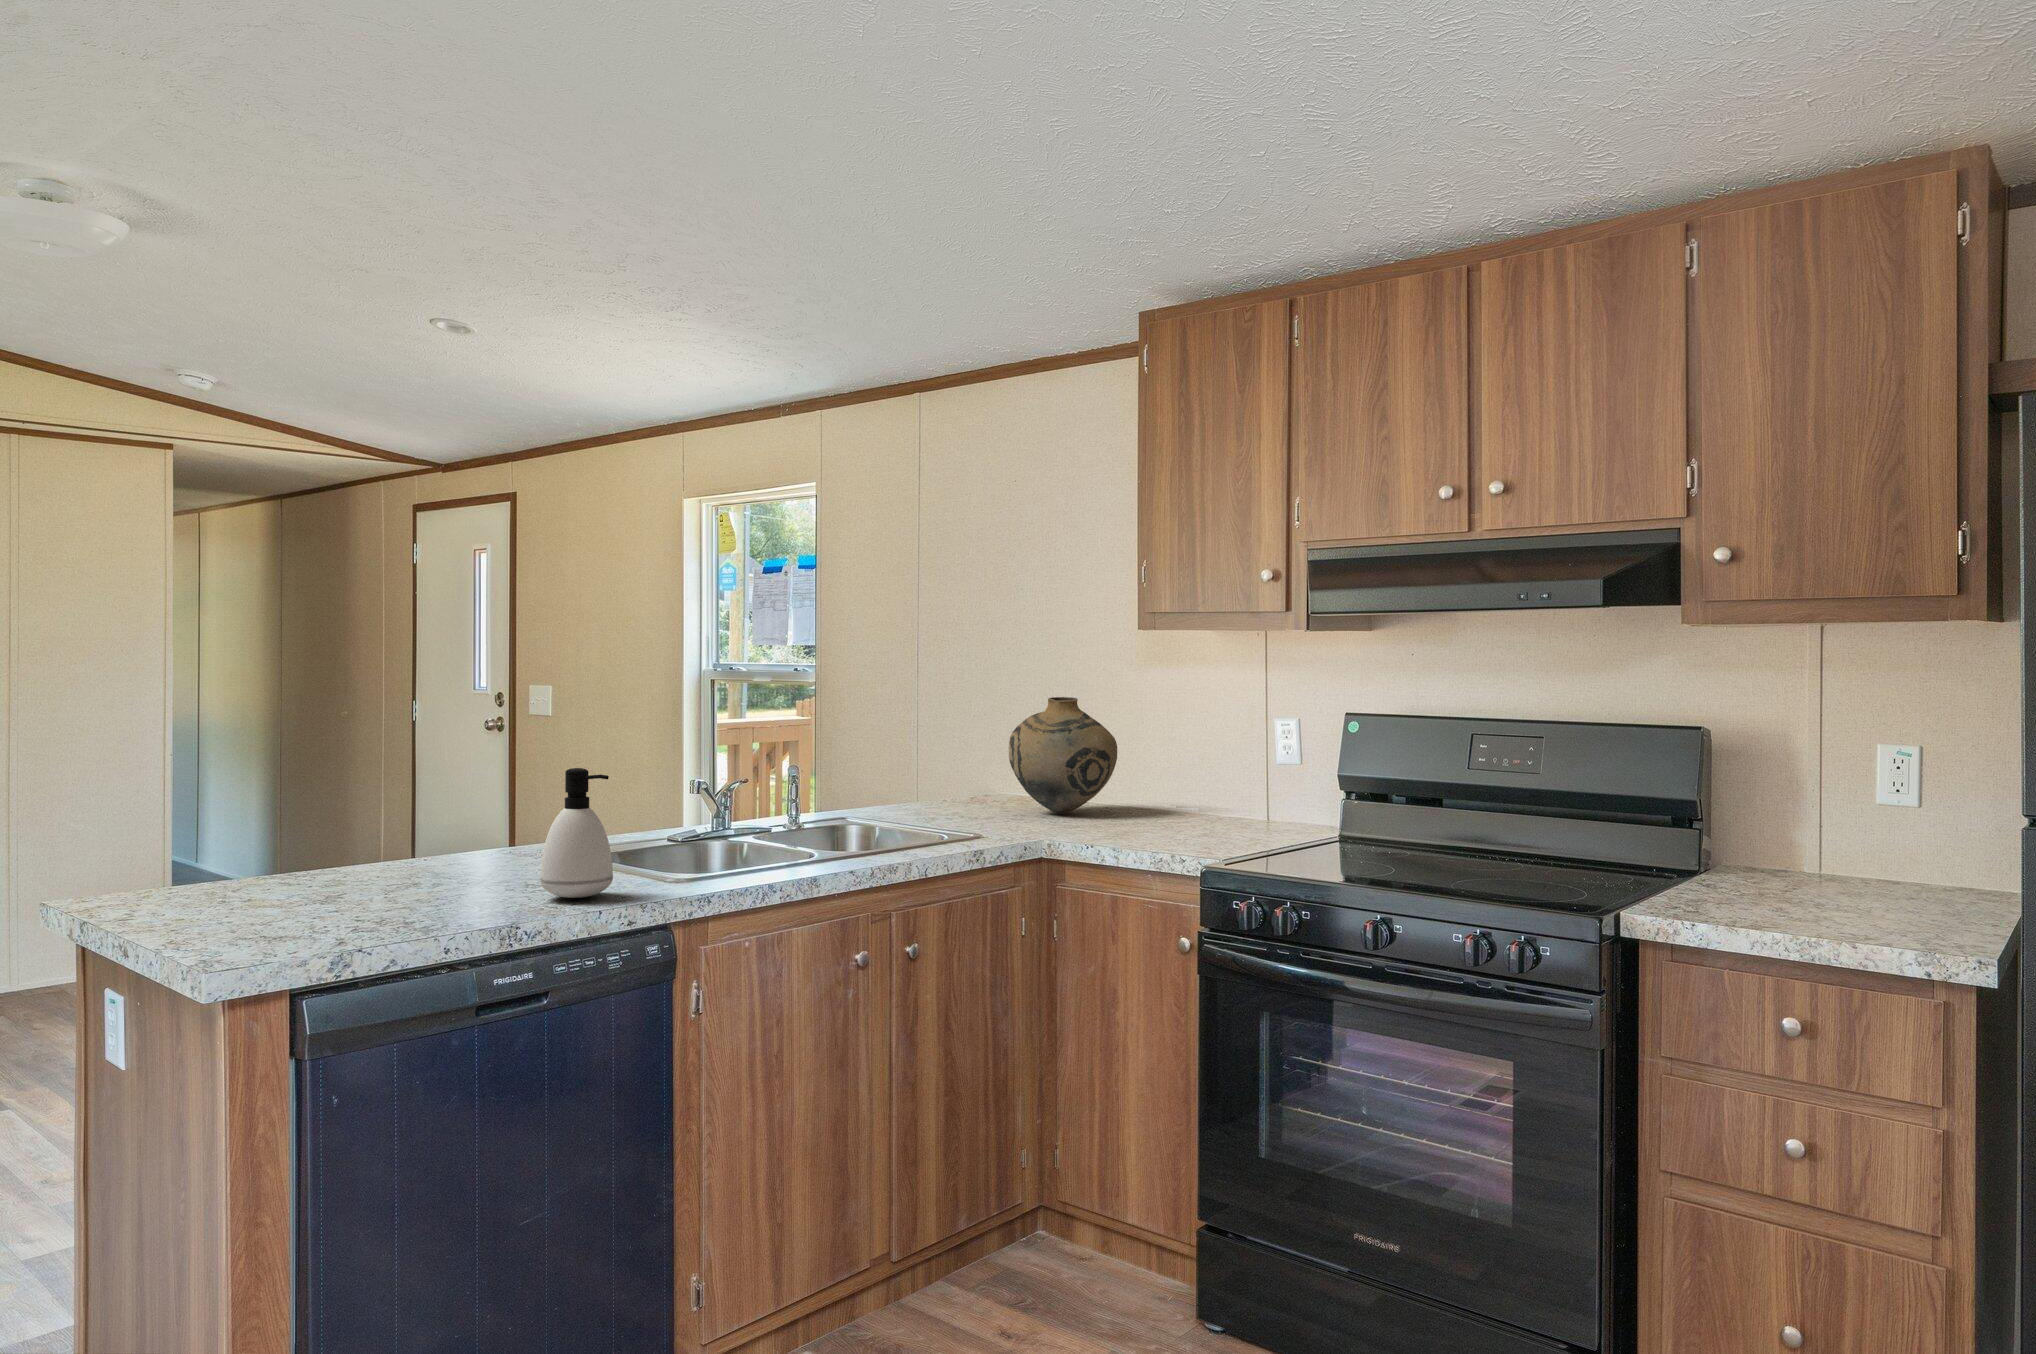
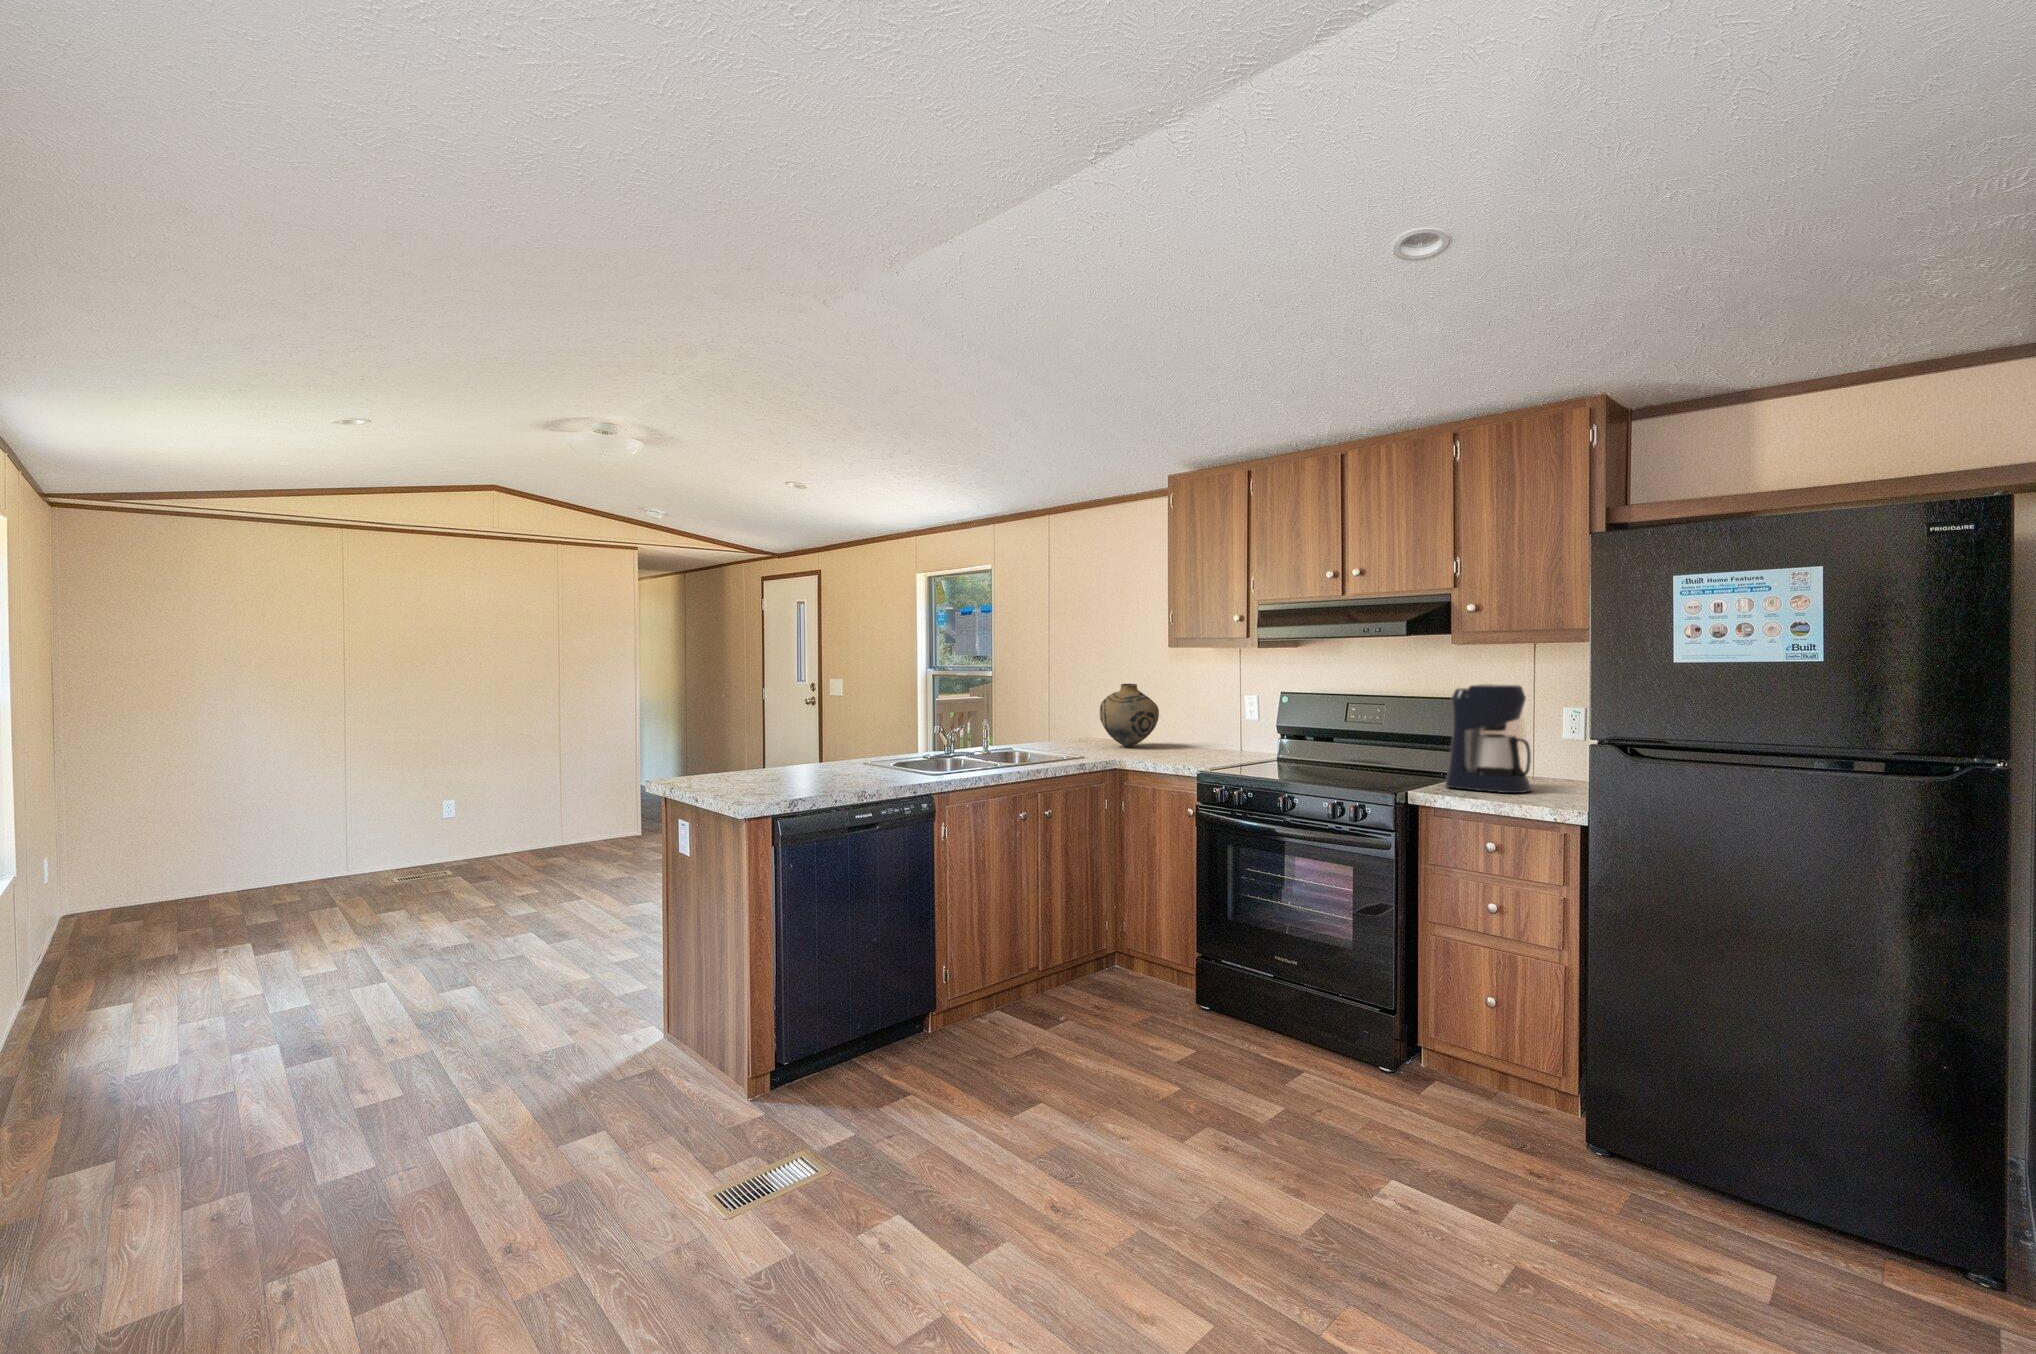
coffee maker: none [1682,701,1852,915] -> present [1445,684,1532,793]
soap dispenser: present [540,768,613,898] -> none [872,718,905,780]

